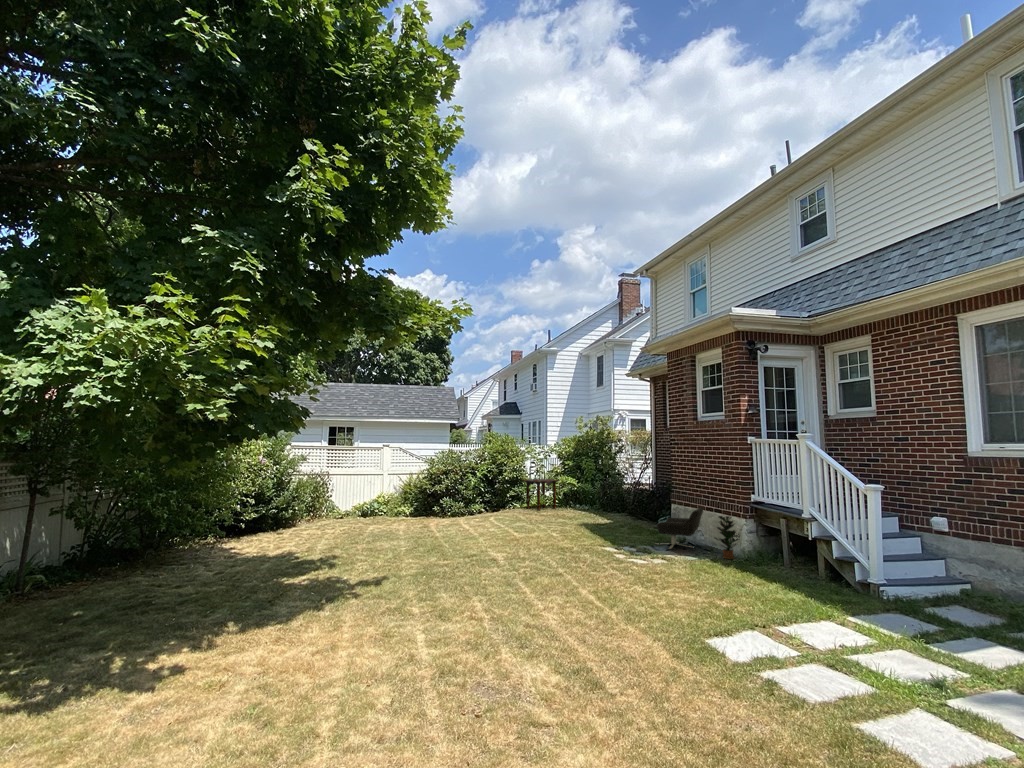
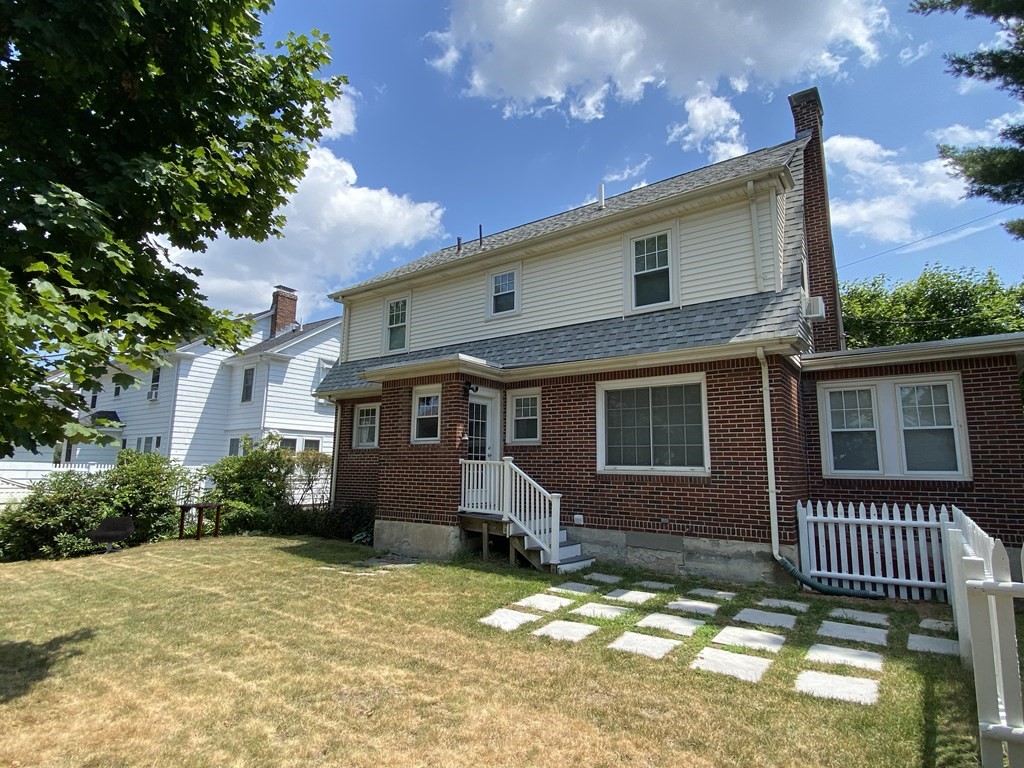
lounge chair: present [657,508,703,549] -> present [85,517,135,554]
potted plant: present [715,516,740,559] -> none [426,526,448,563]

